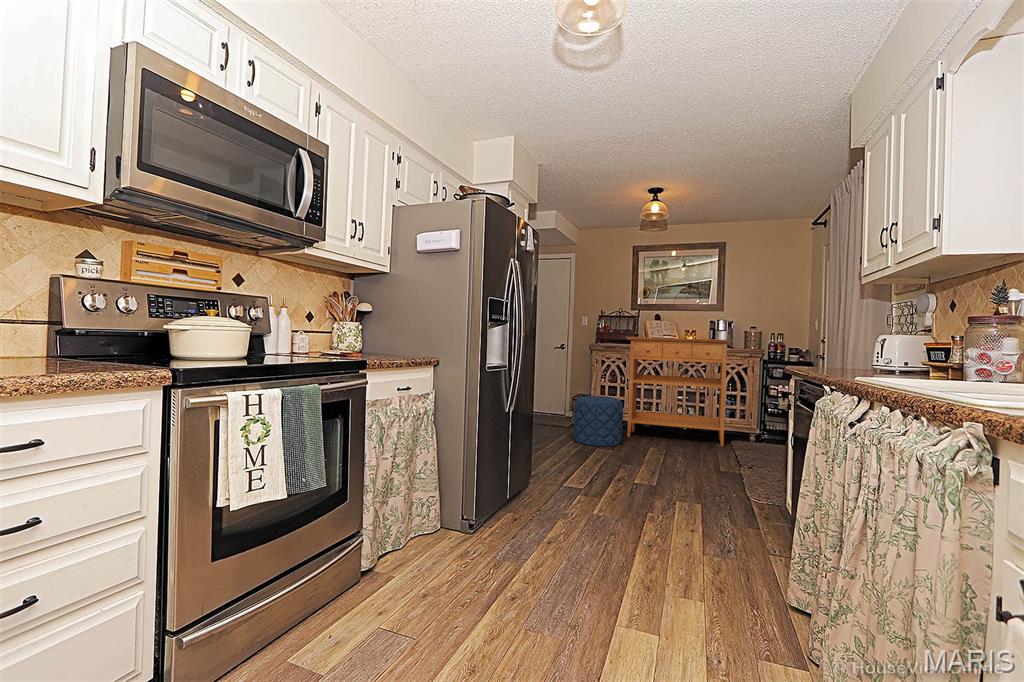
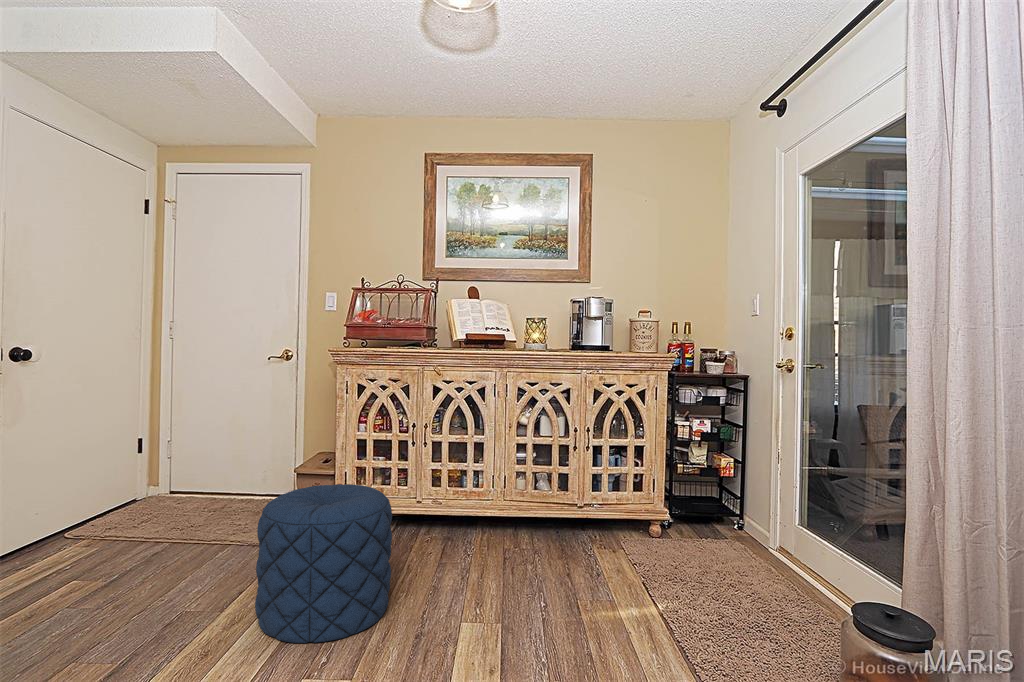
console table: present [626,337,733,446] -> none [401,333,633,570]

